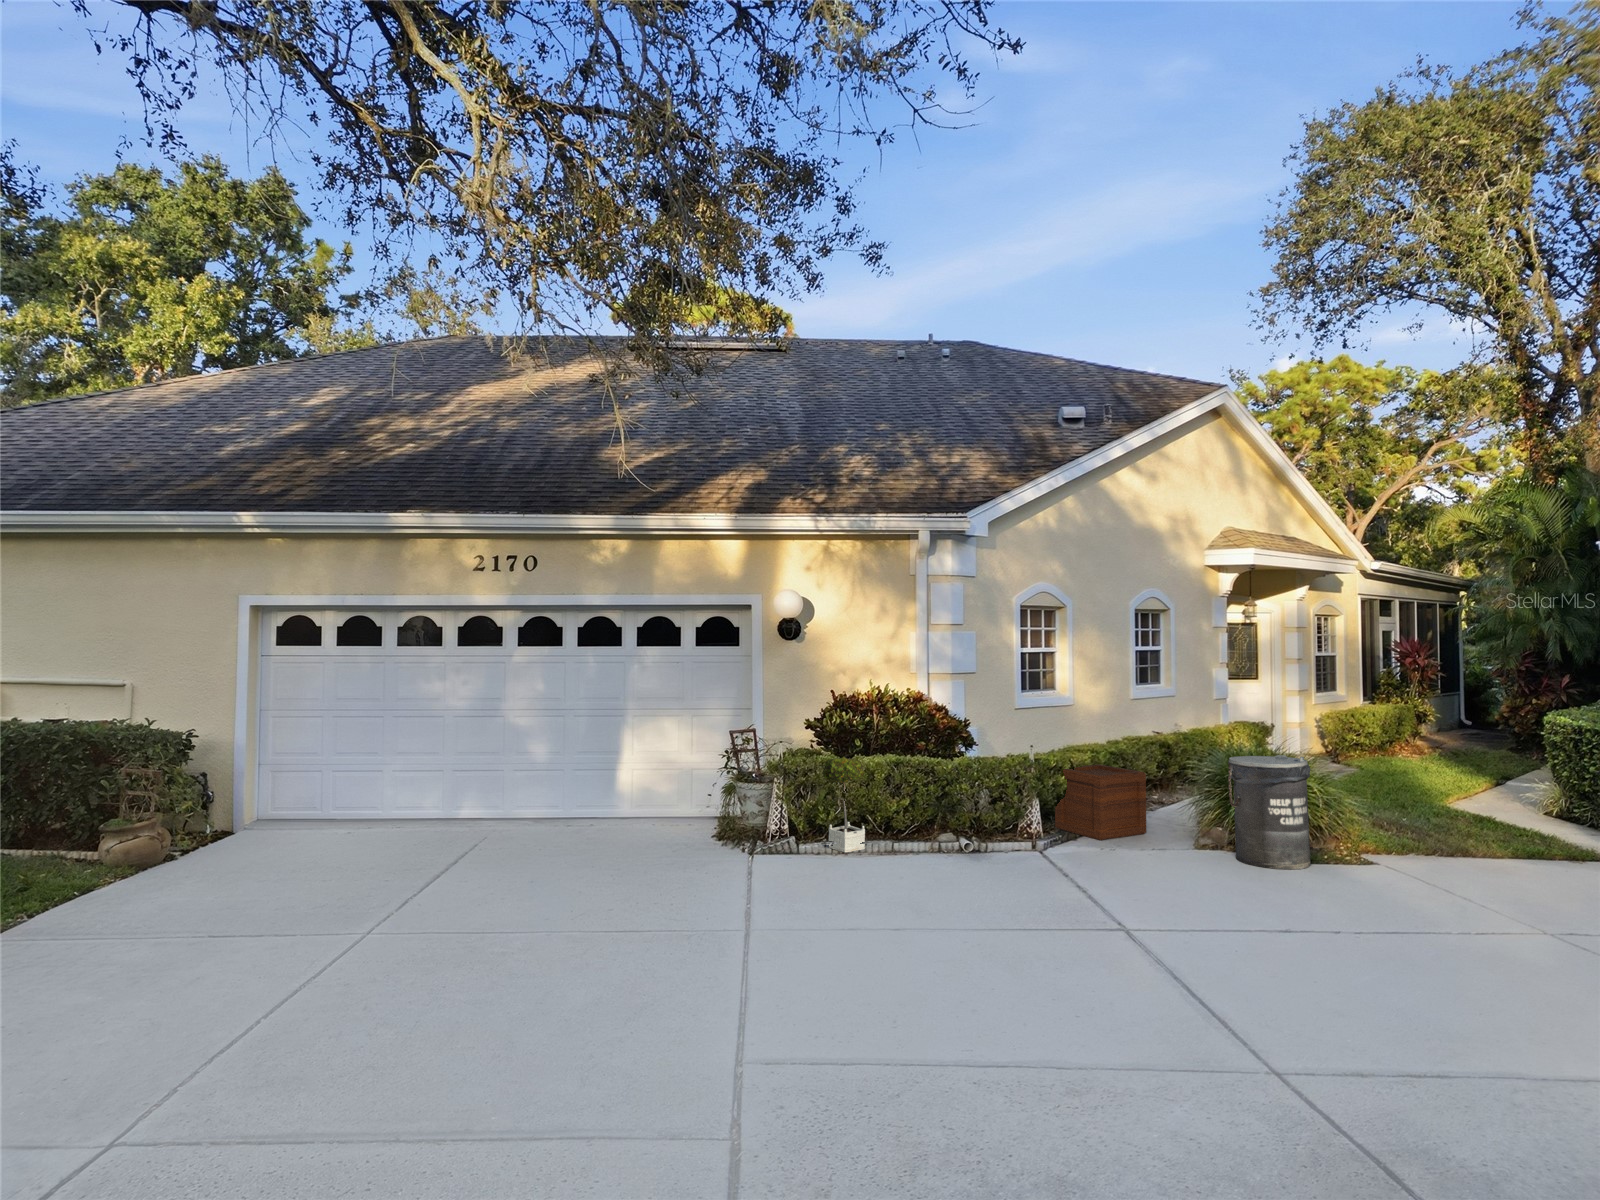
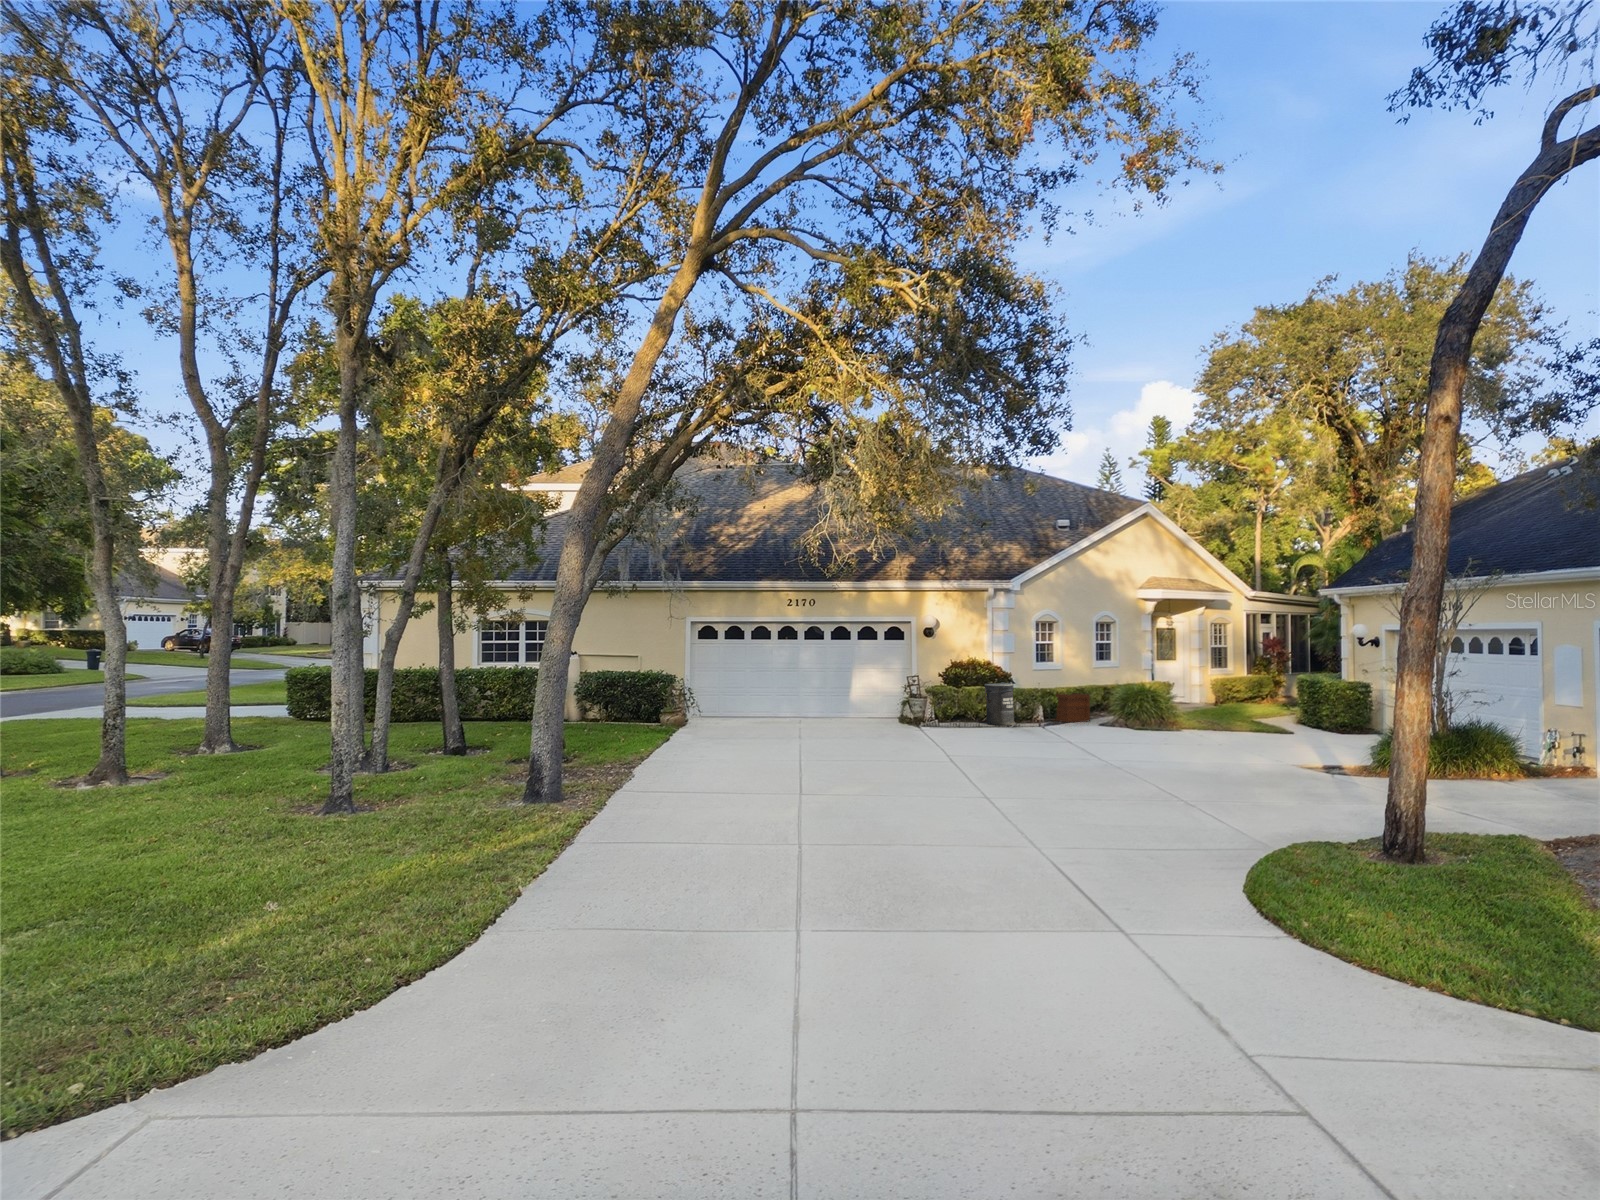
trash can: present [1228,755,1310,869] -> present [984,682,1014,725]
potted tree: present [822,757,865,852] -> none [948,685,967,724]

